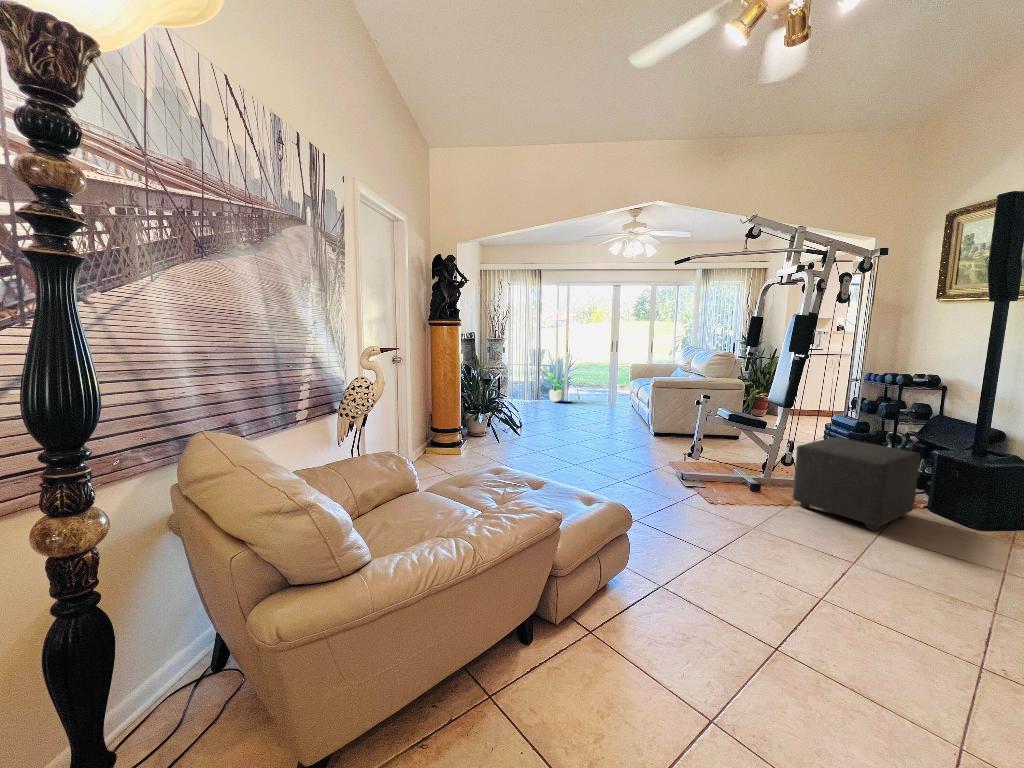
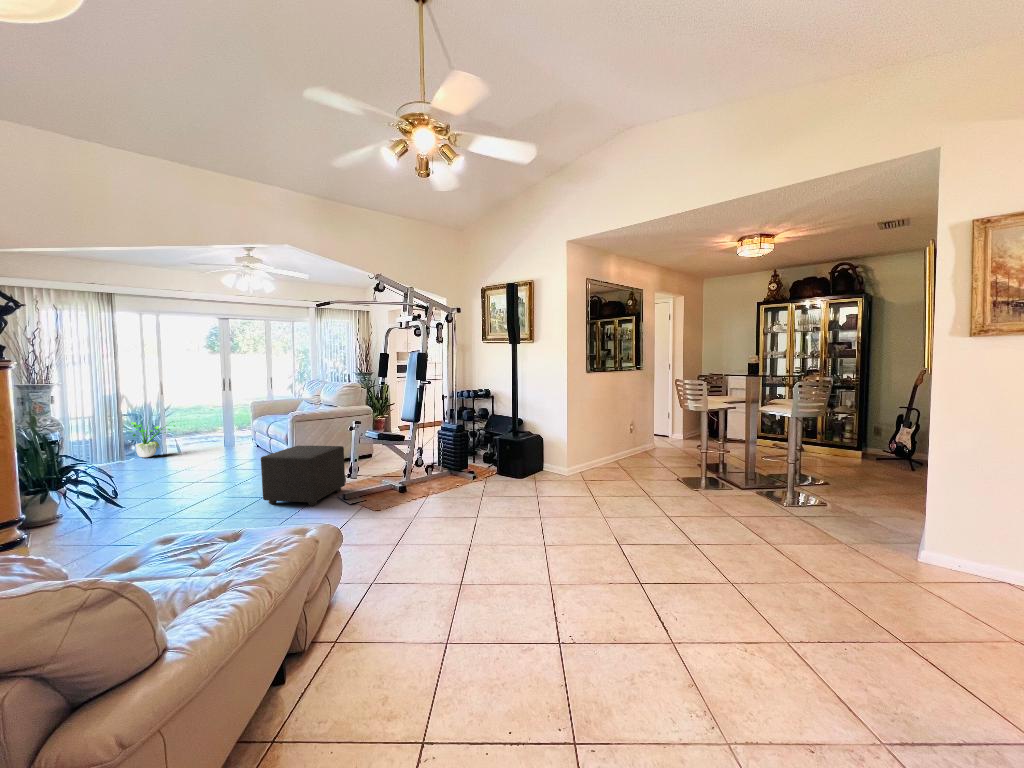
ottoman: present [793,437,920,530] -> present [261,446,345,506]

